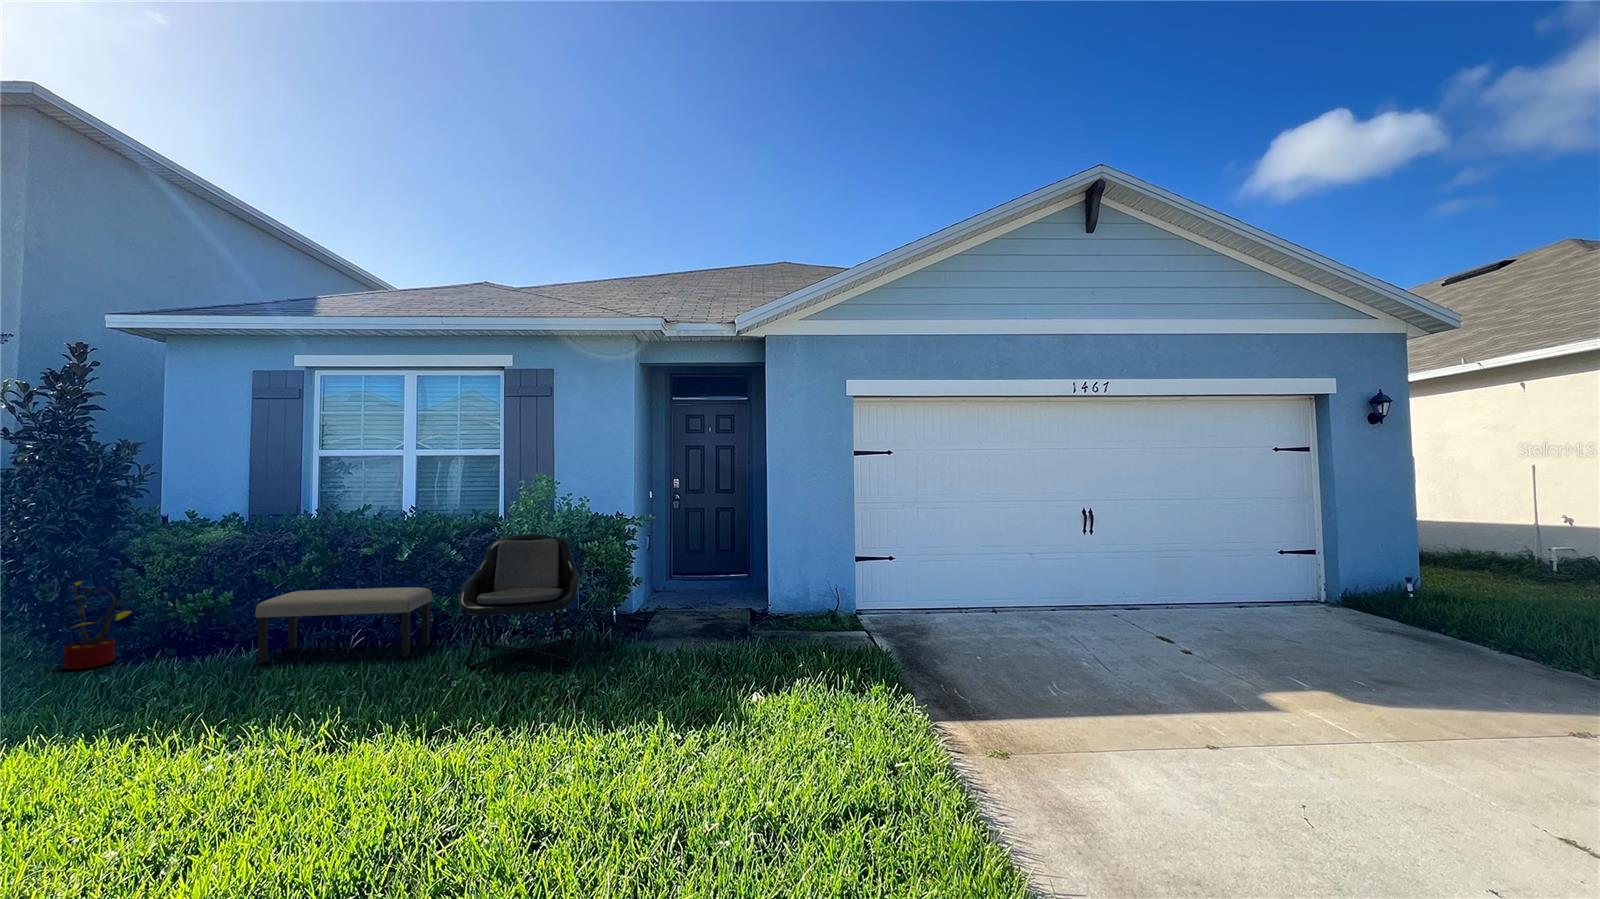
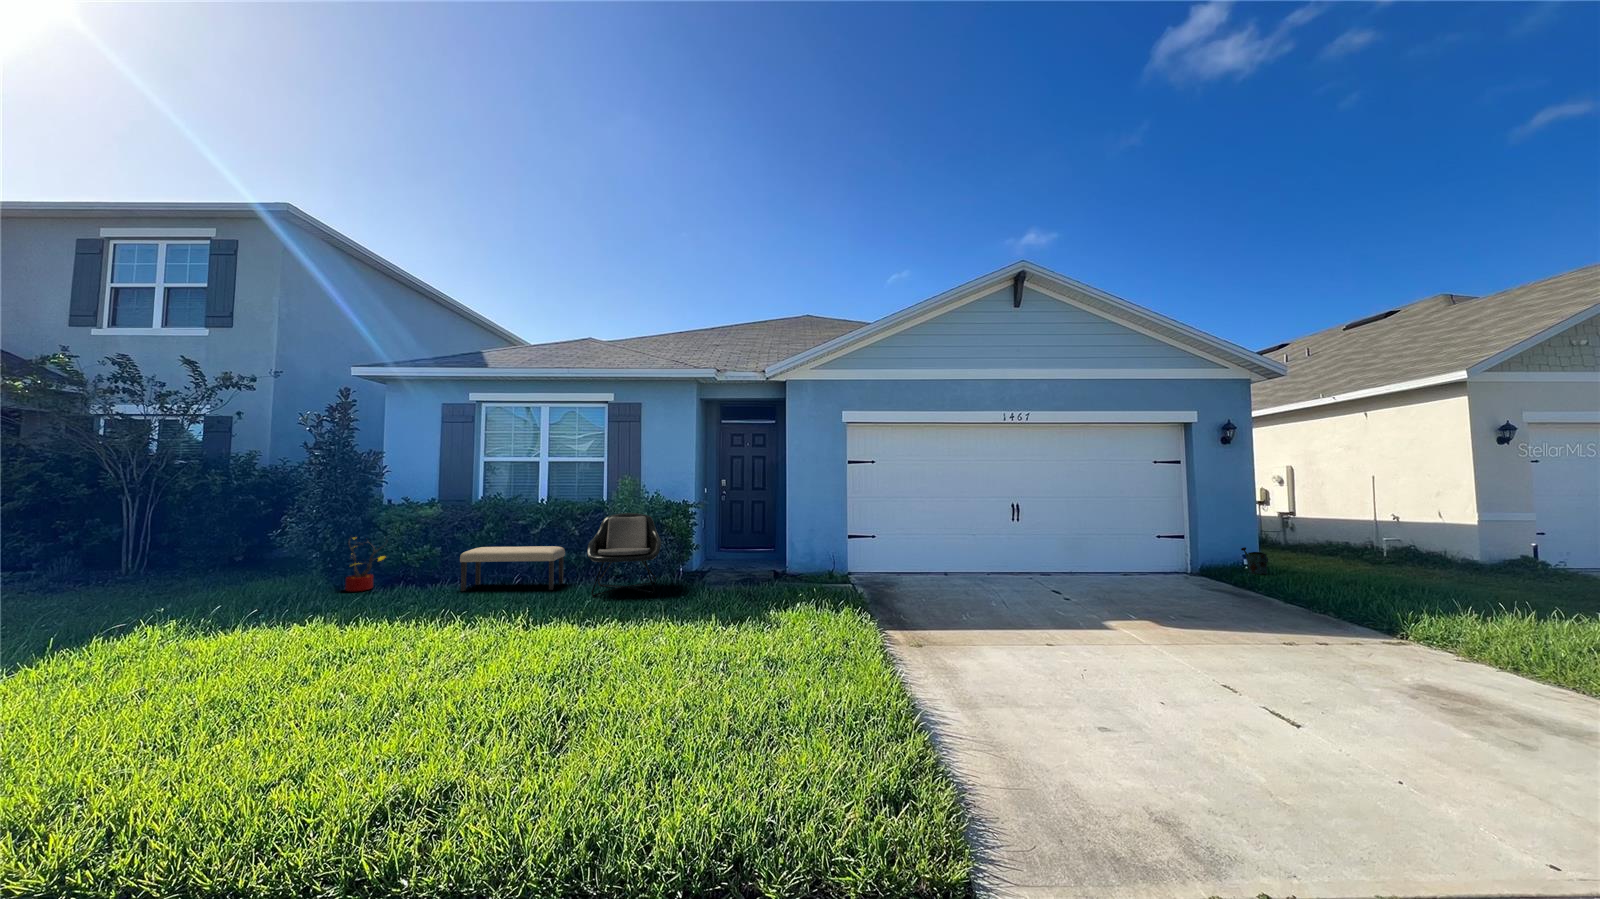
watering can: none [1397,566,1443,604] -> present [1241,547,1268,574]

